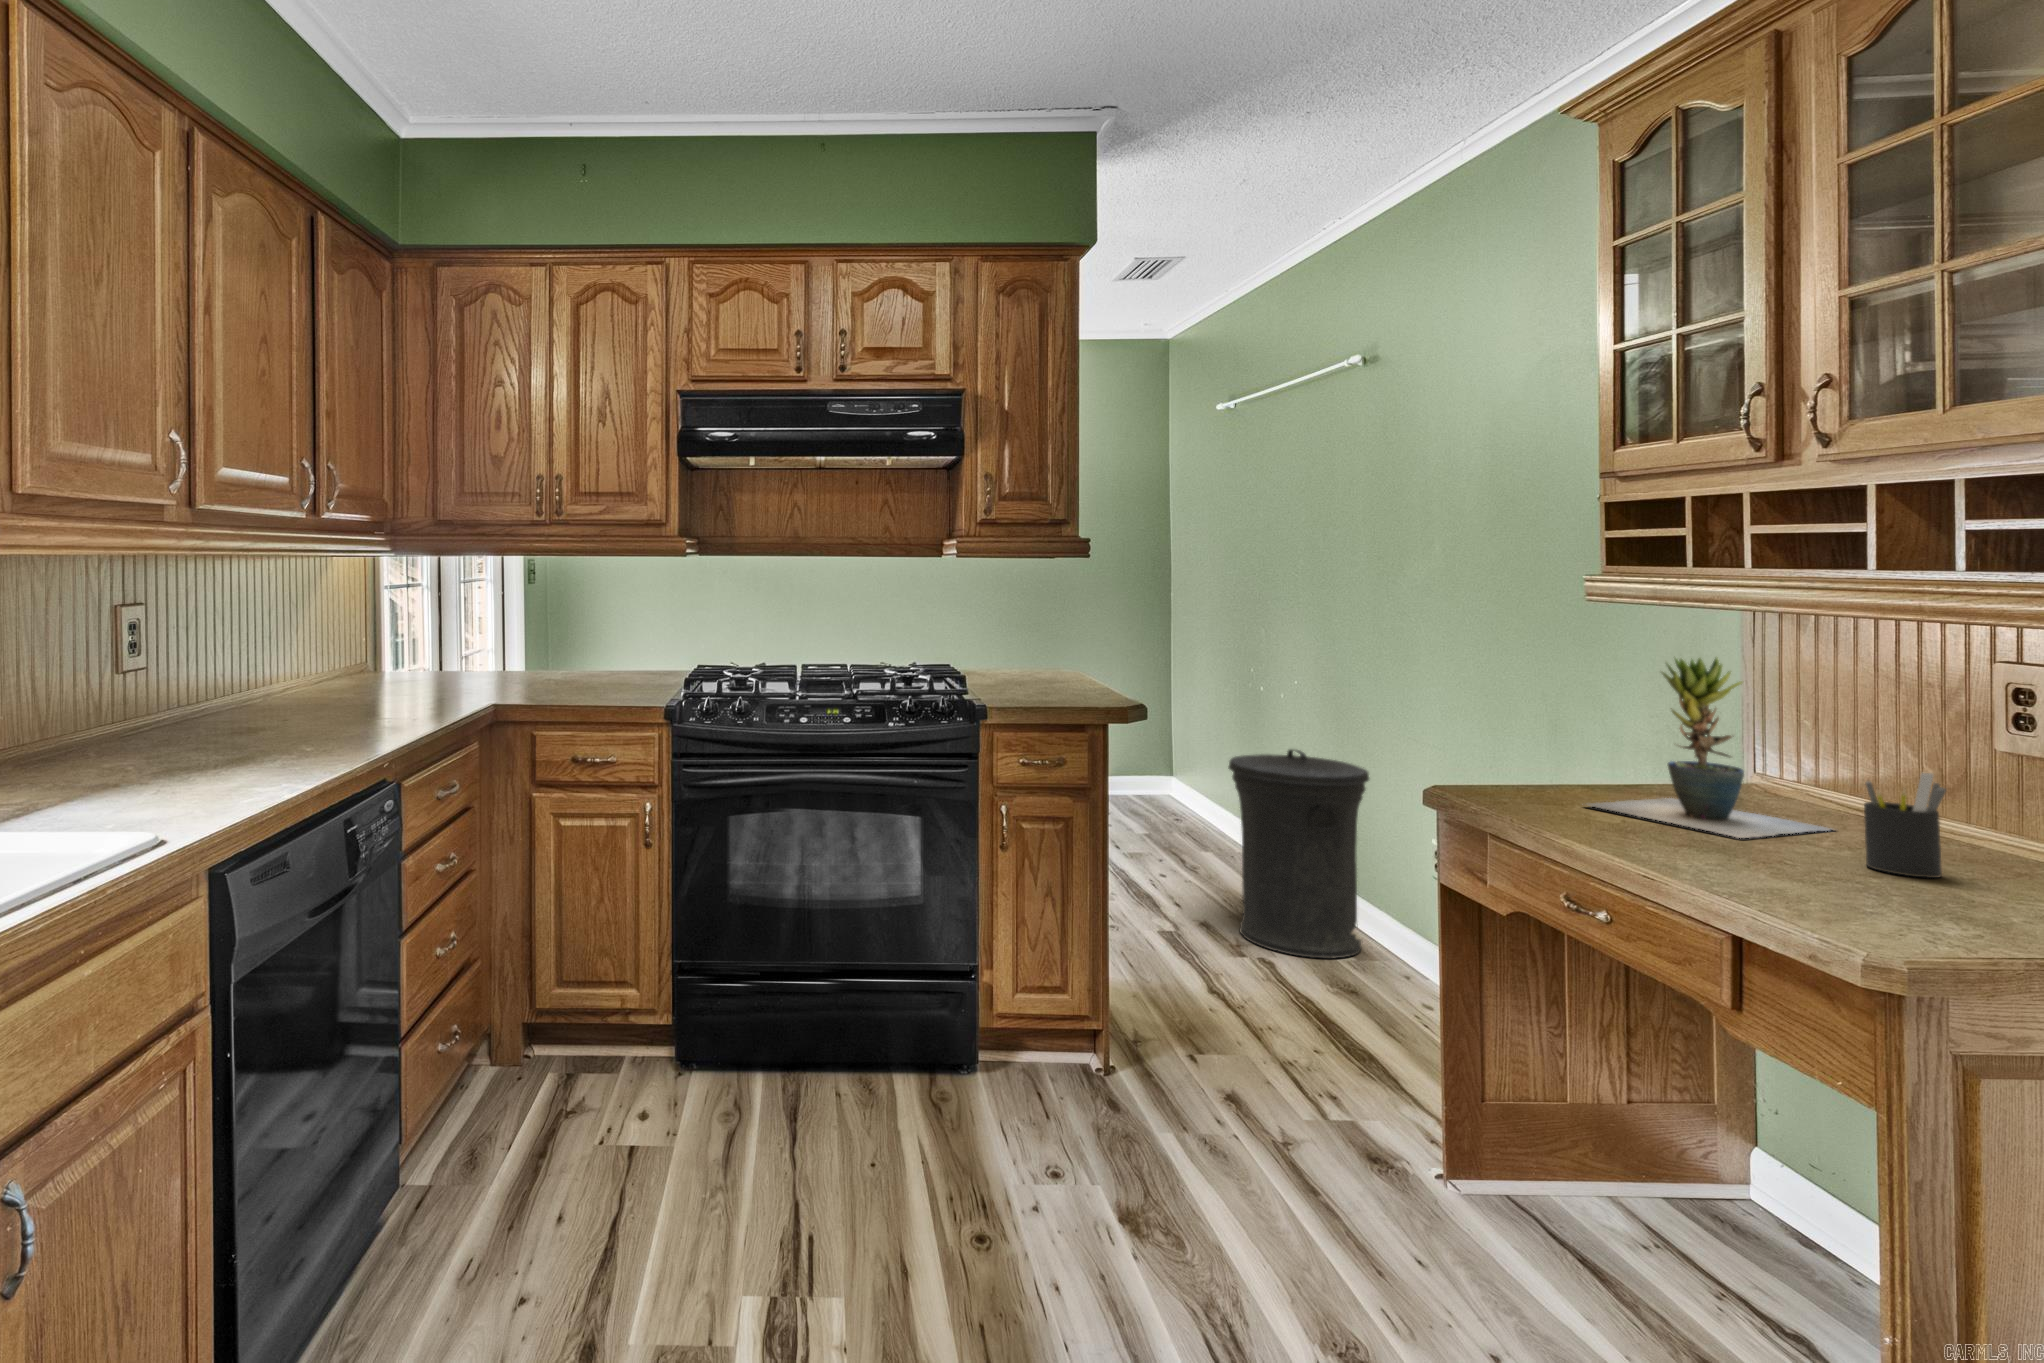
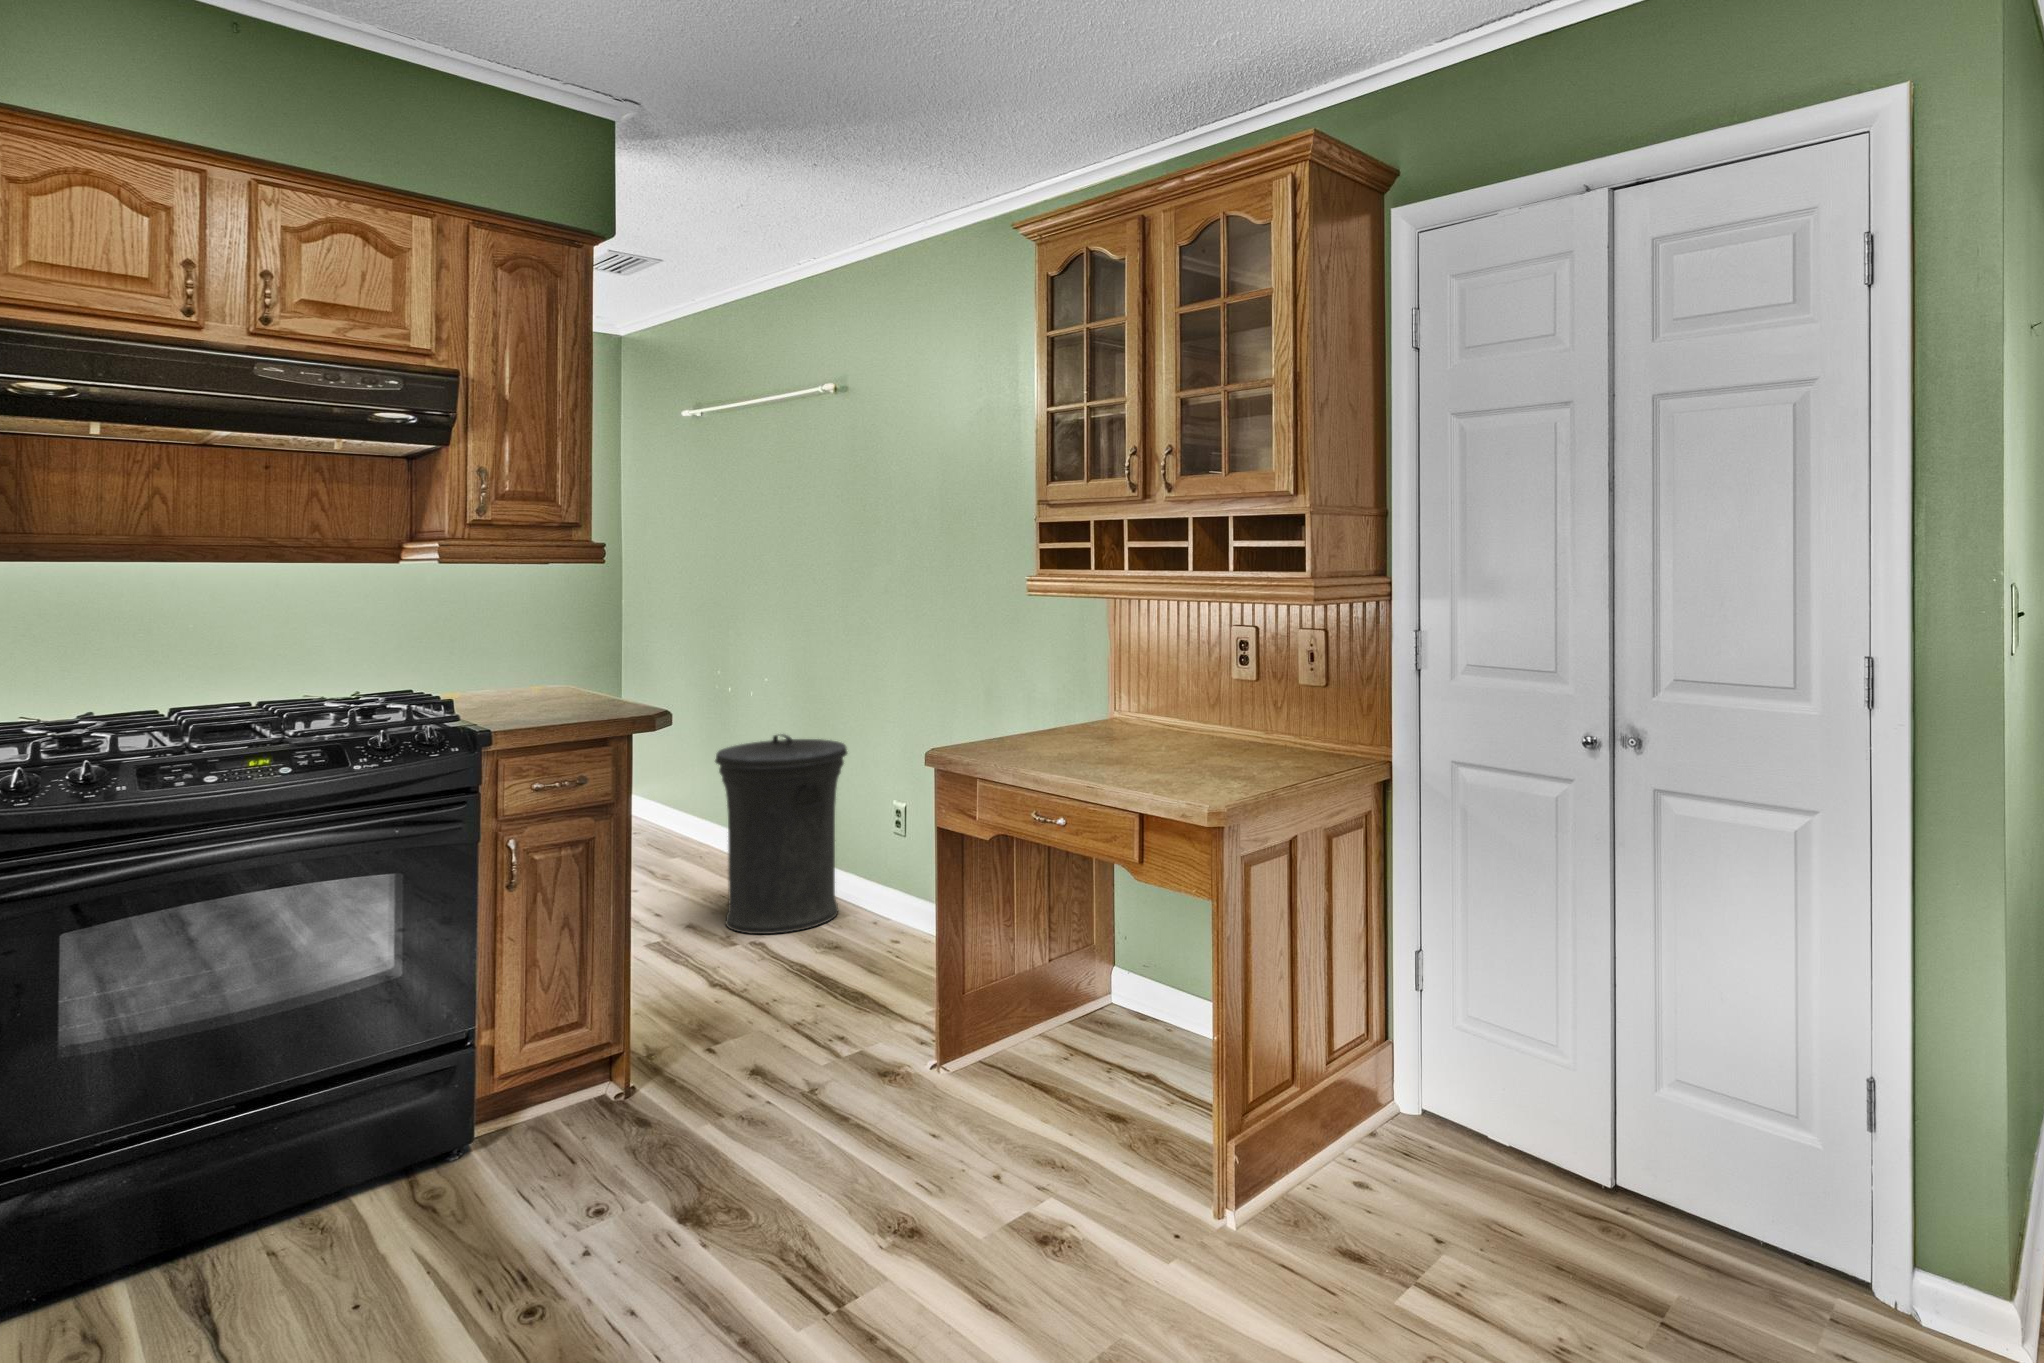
potted plant: present [1588,657,1832,838] -> none [1031,634,1167,760]
pen holder: present [1864,773,1946,878] -> none [1183,703,1219,768]

